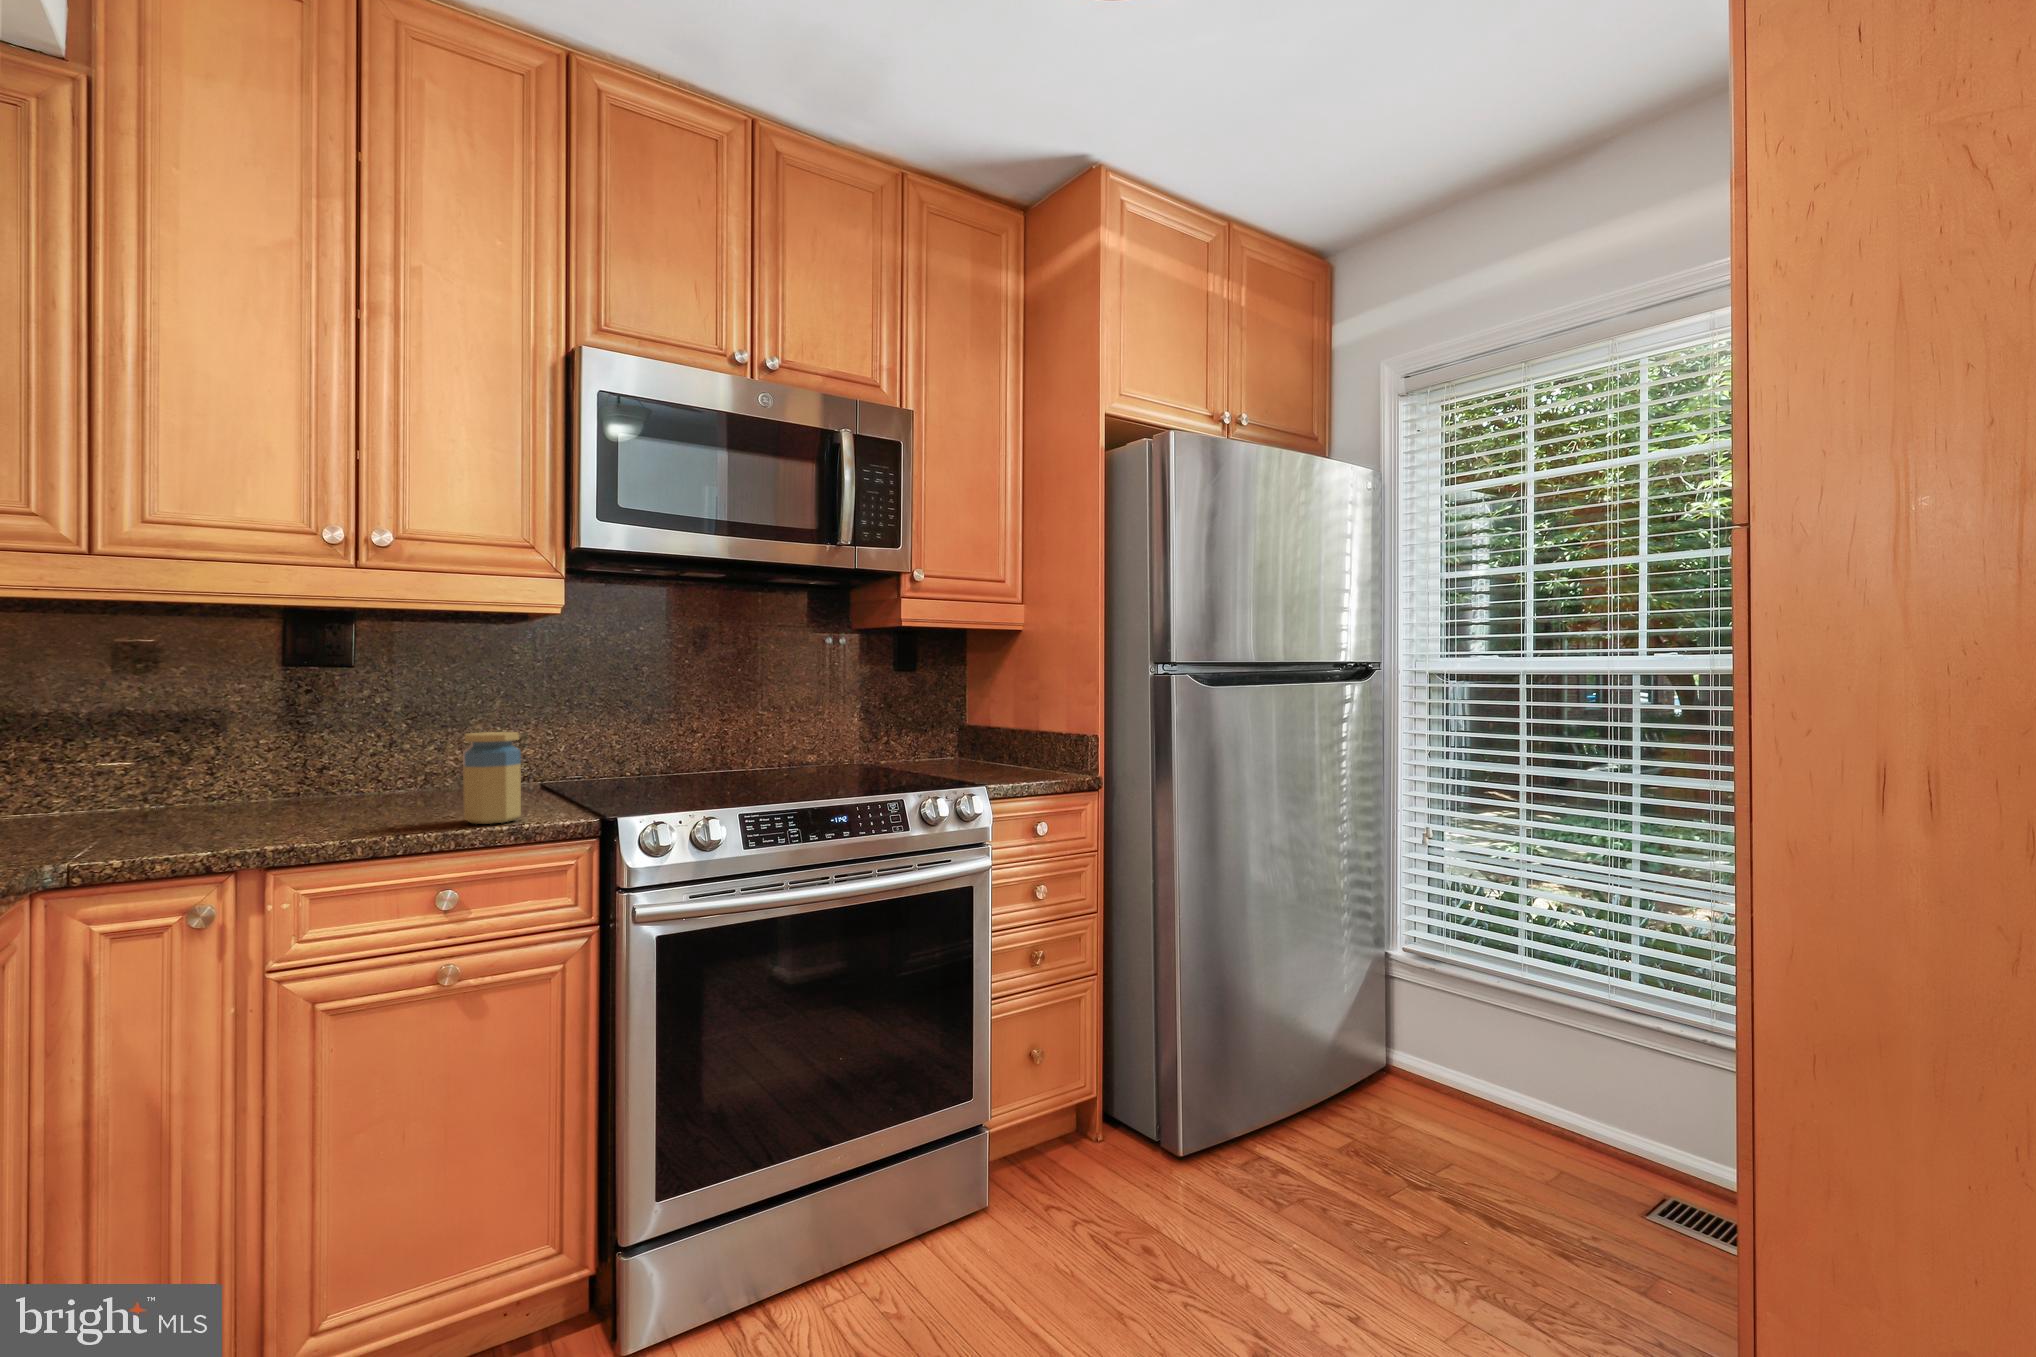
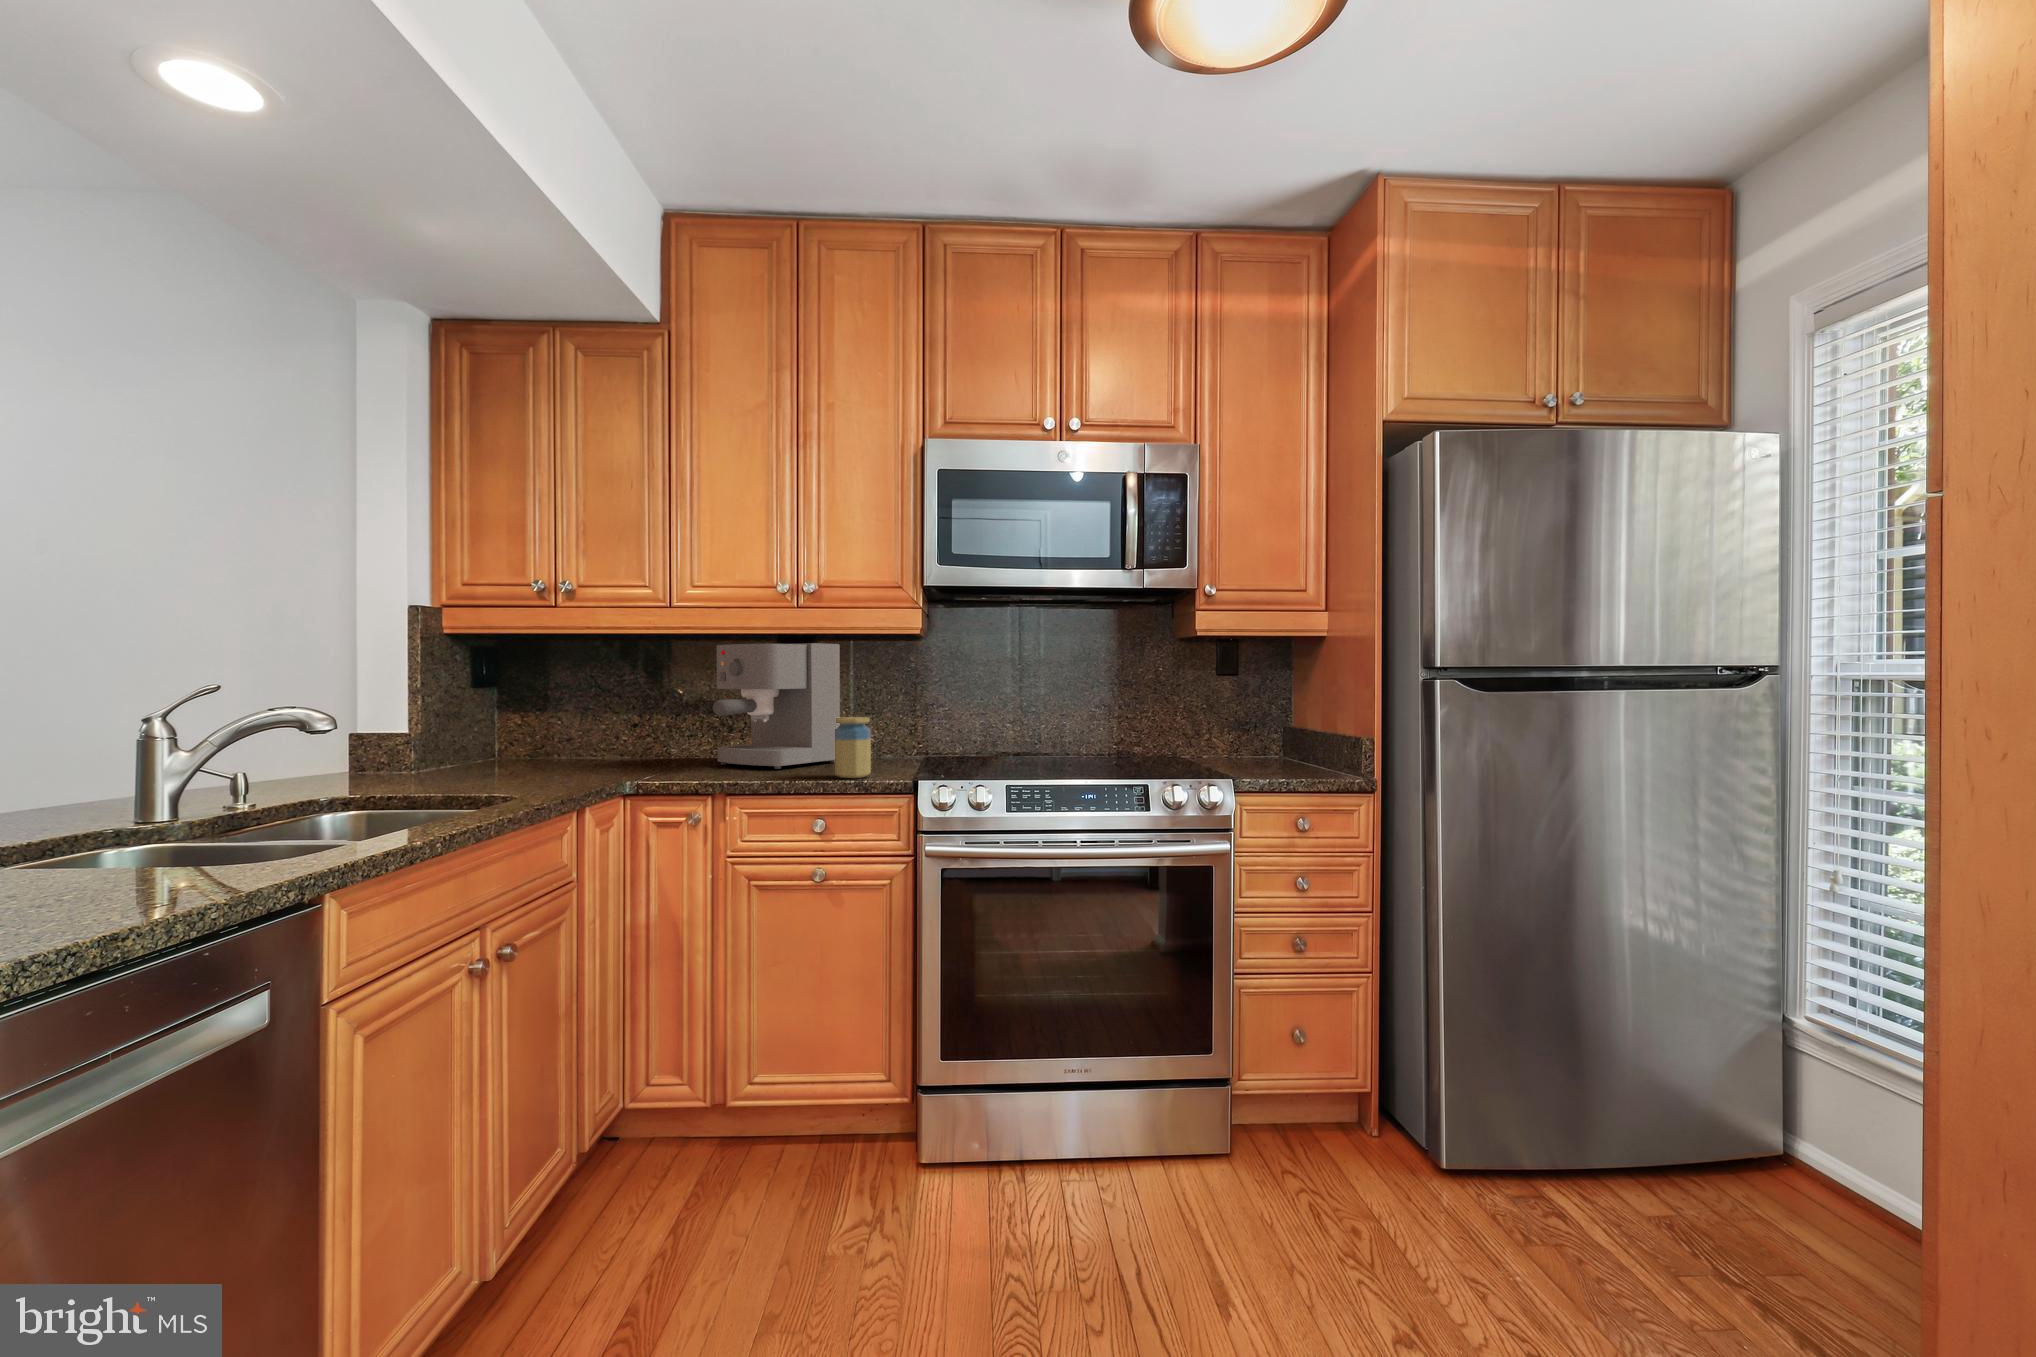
coffee maker: none [183,619,415,820] -> present [713,643,840,769]

